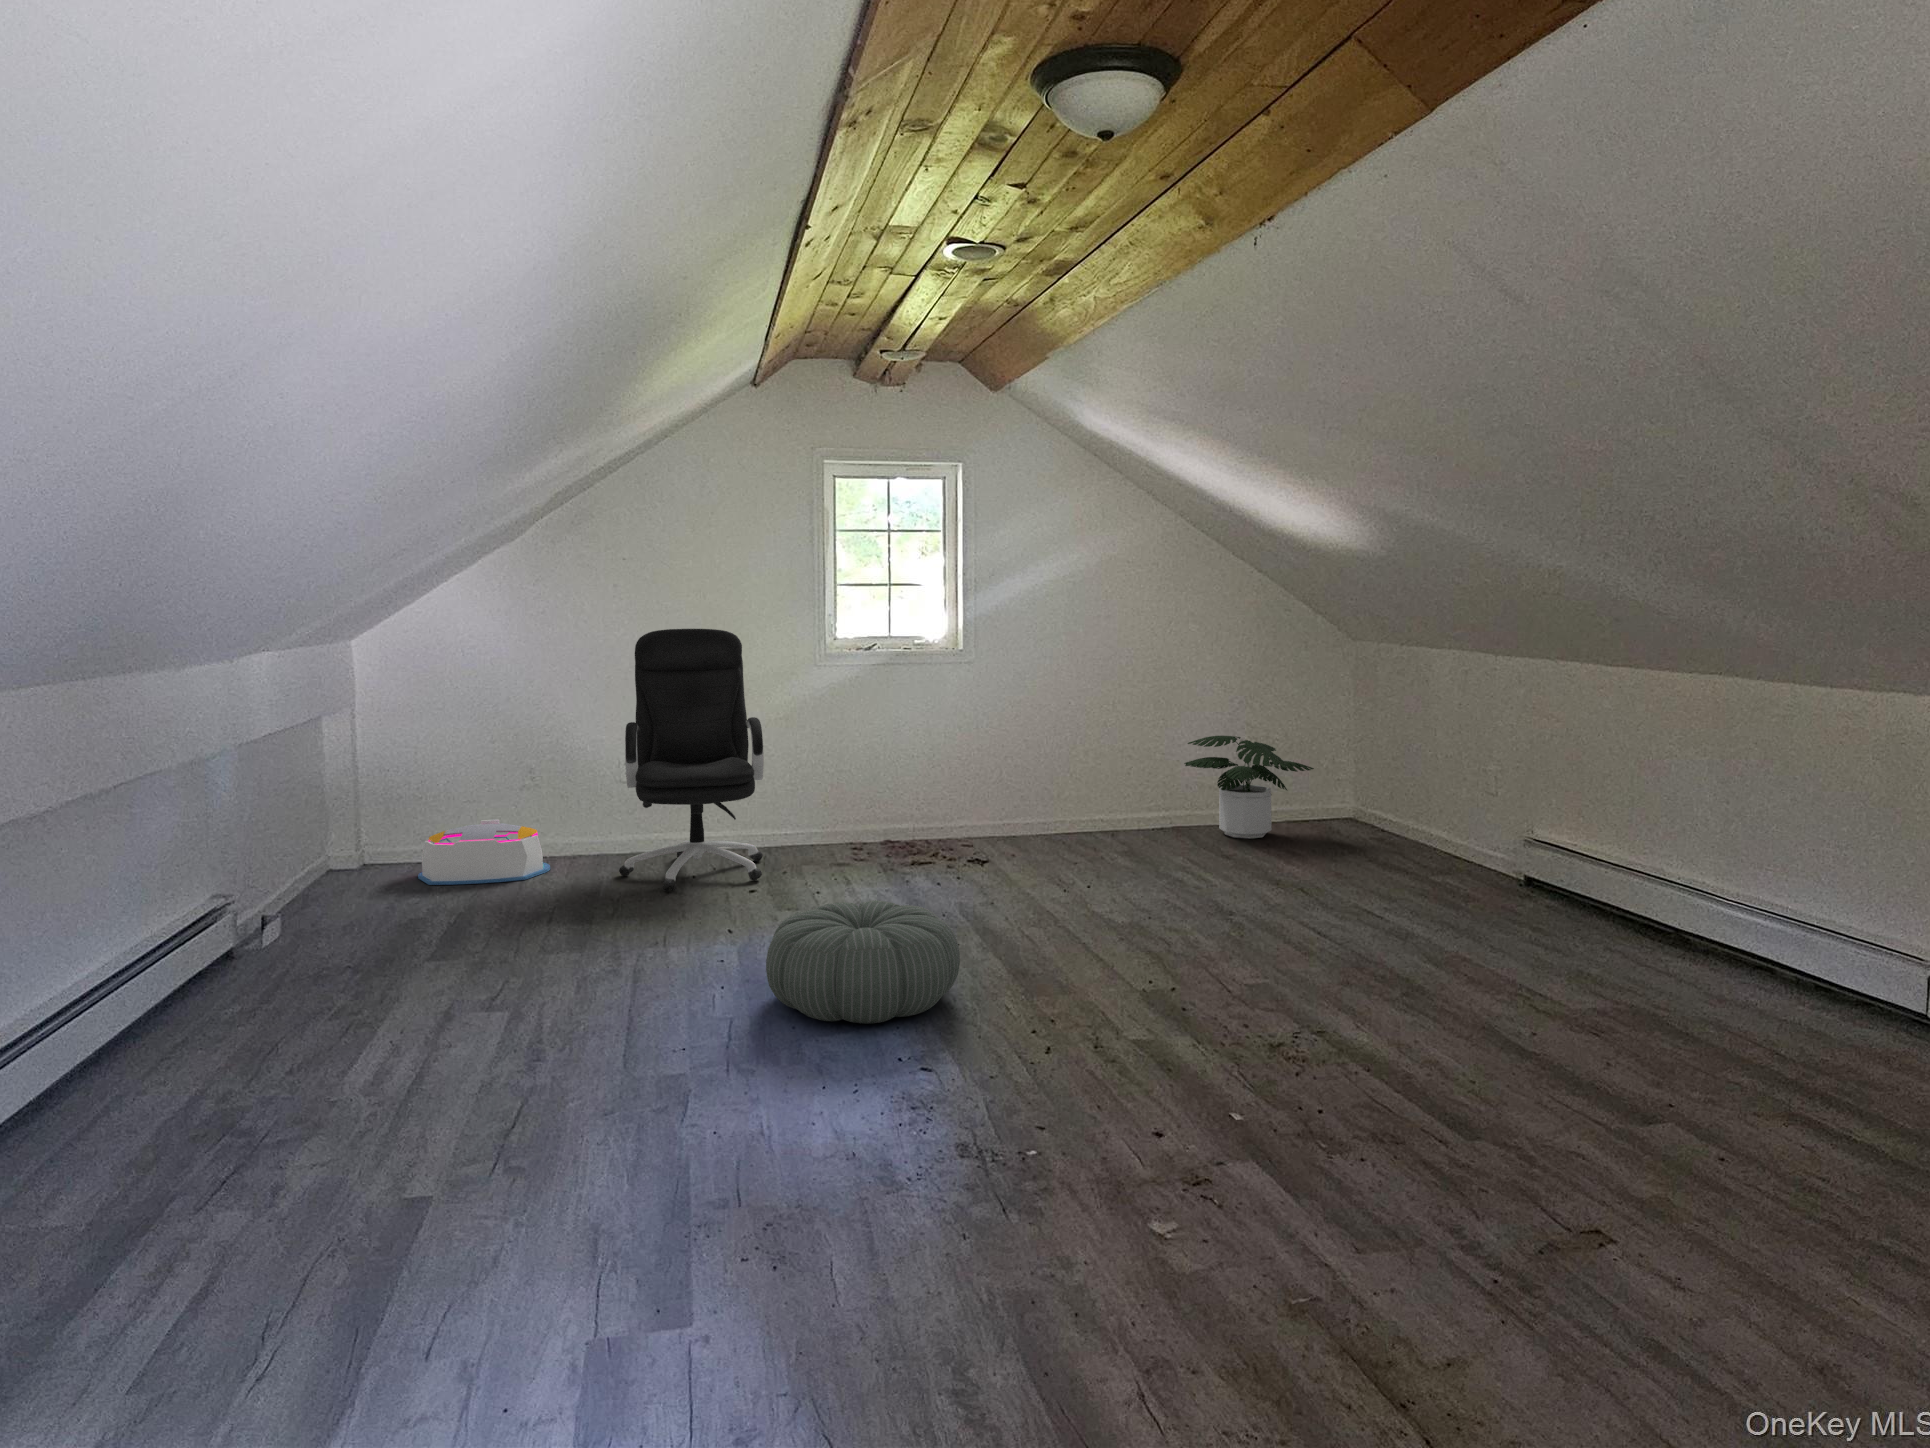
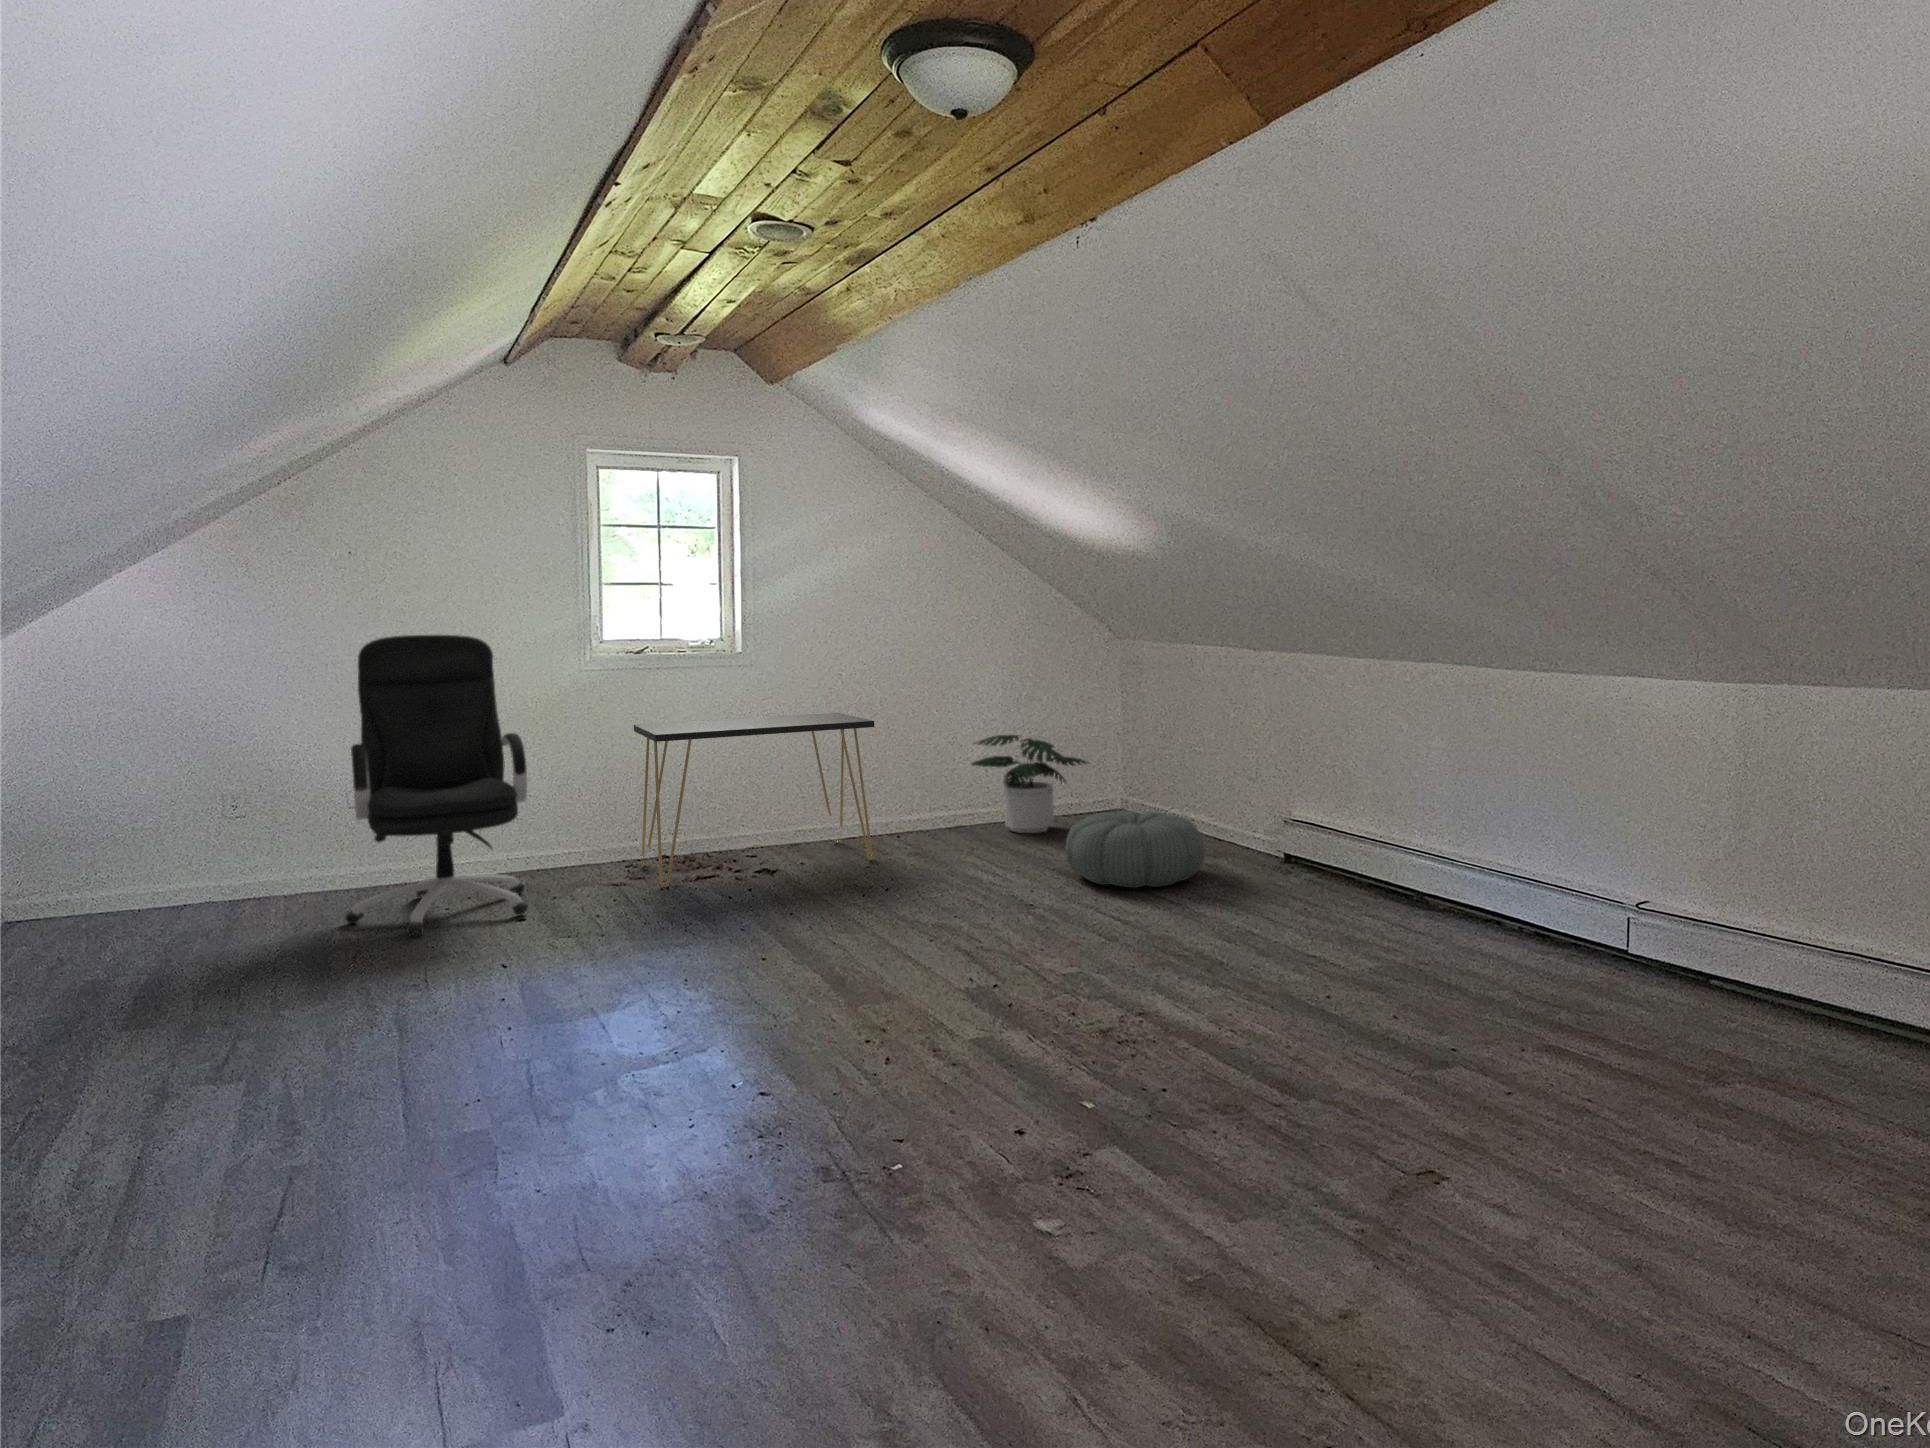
desk: none [861,708,1082,865] -> present [634,713,874,887]
storage bin: present [418,820,550,885] -> none [58,870,249,957]
pouf: present [766,900,960,1024] -> present [1065,811,1205,888]

